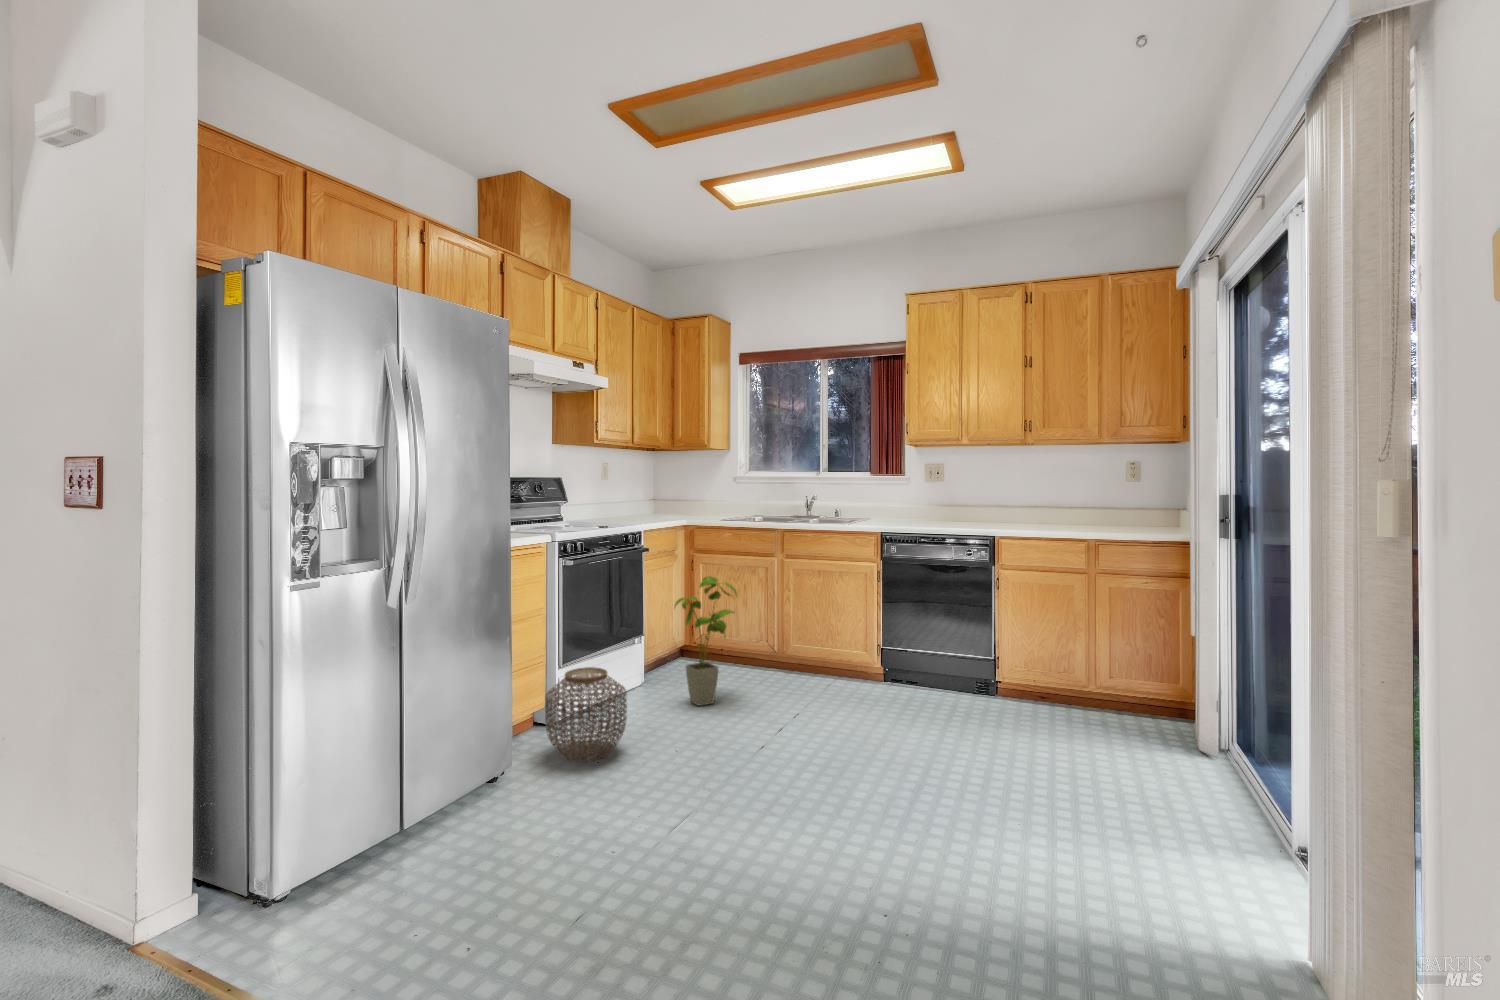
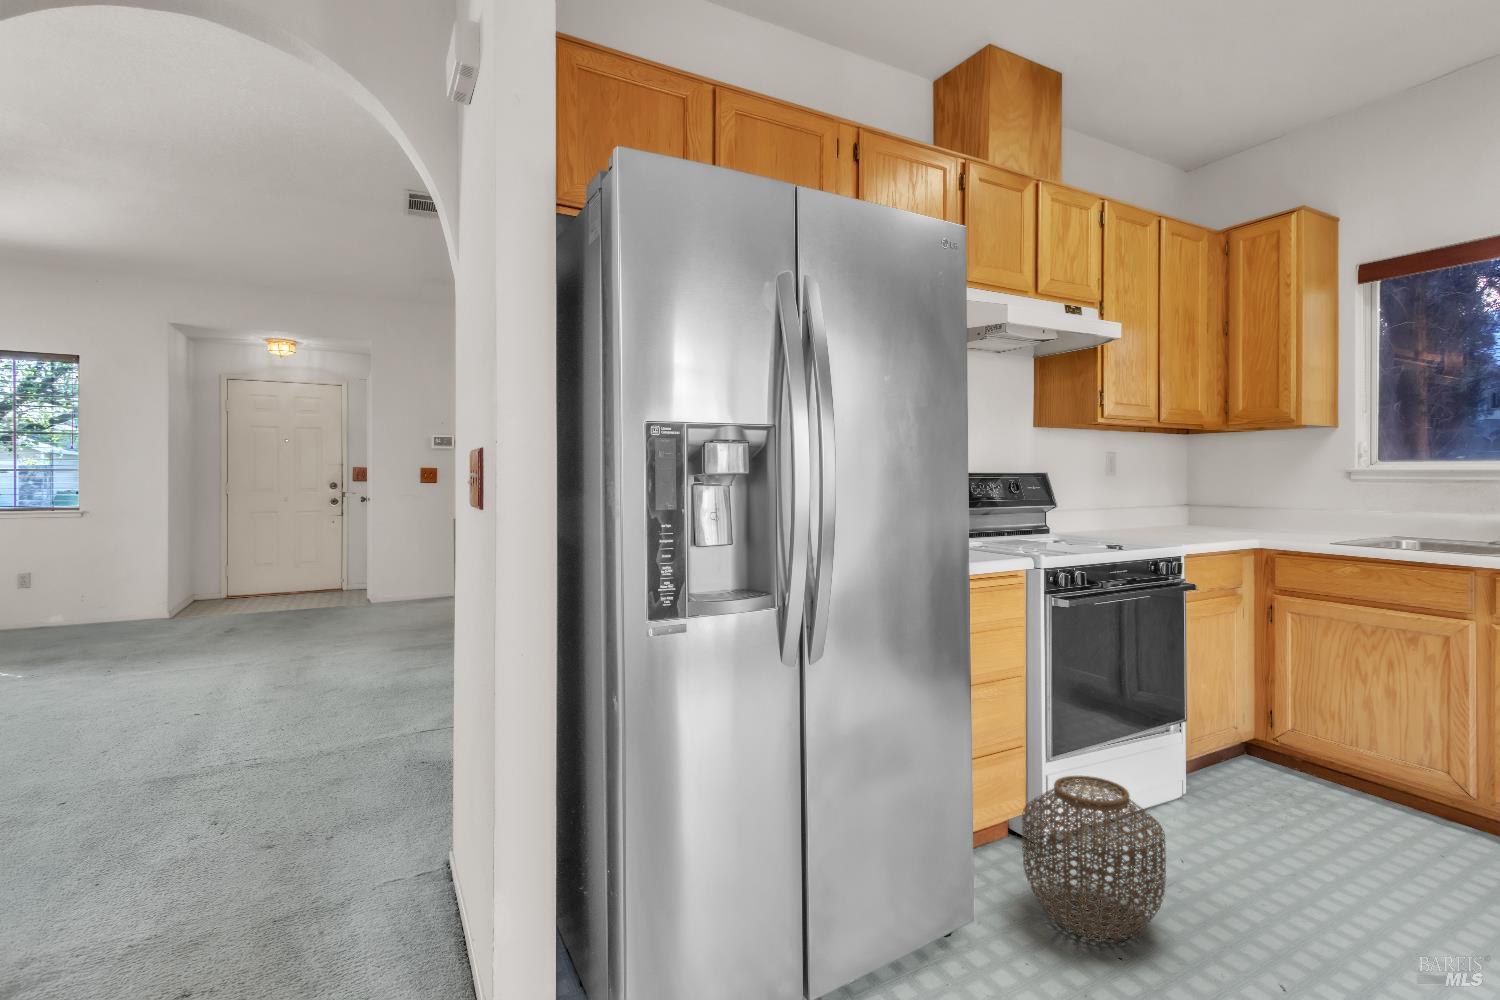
house plant: present [674,576,737,706] -> none [1246,640,1392,869]

